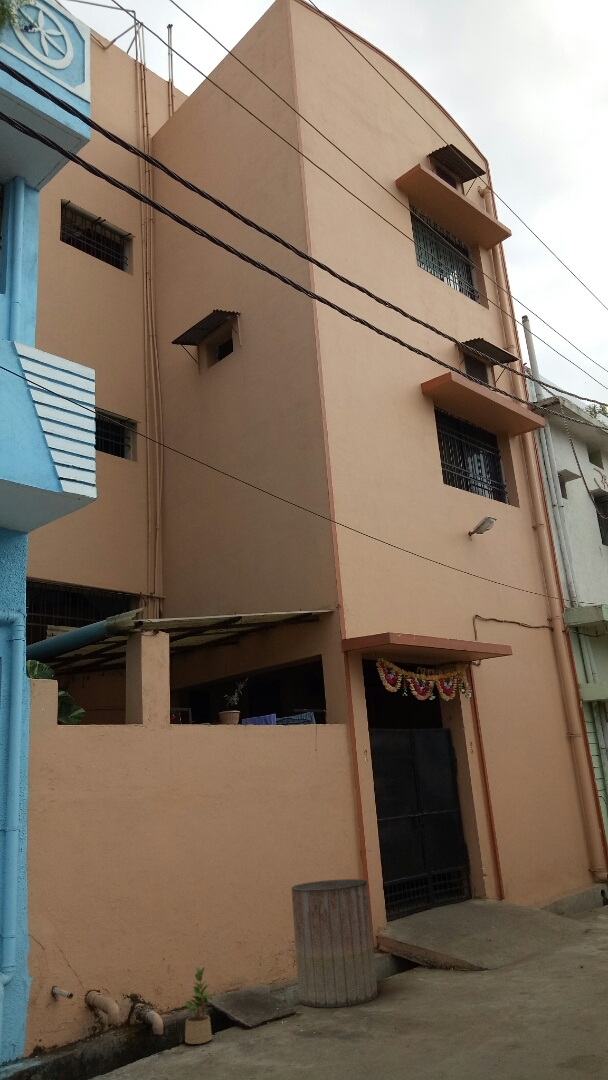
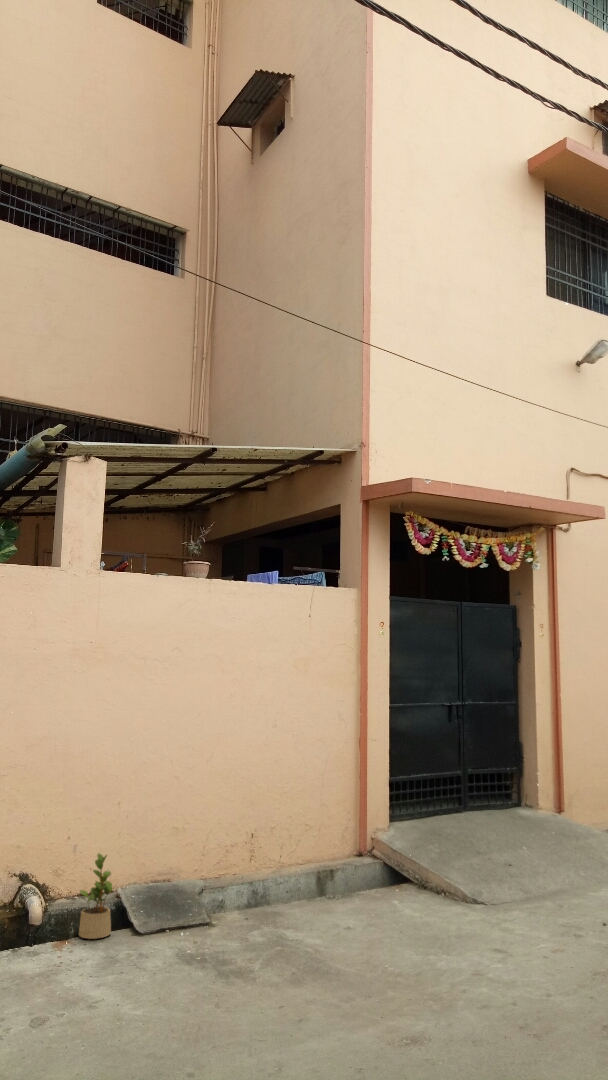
trash can: present [292,879,377,1008] -> none [246,770,341,919]

